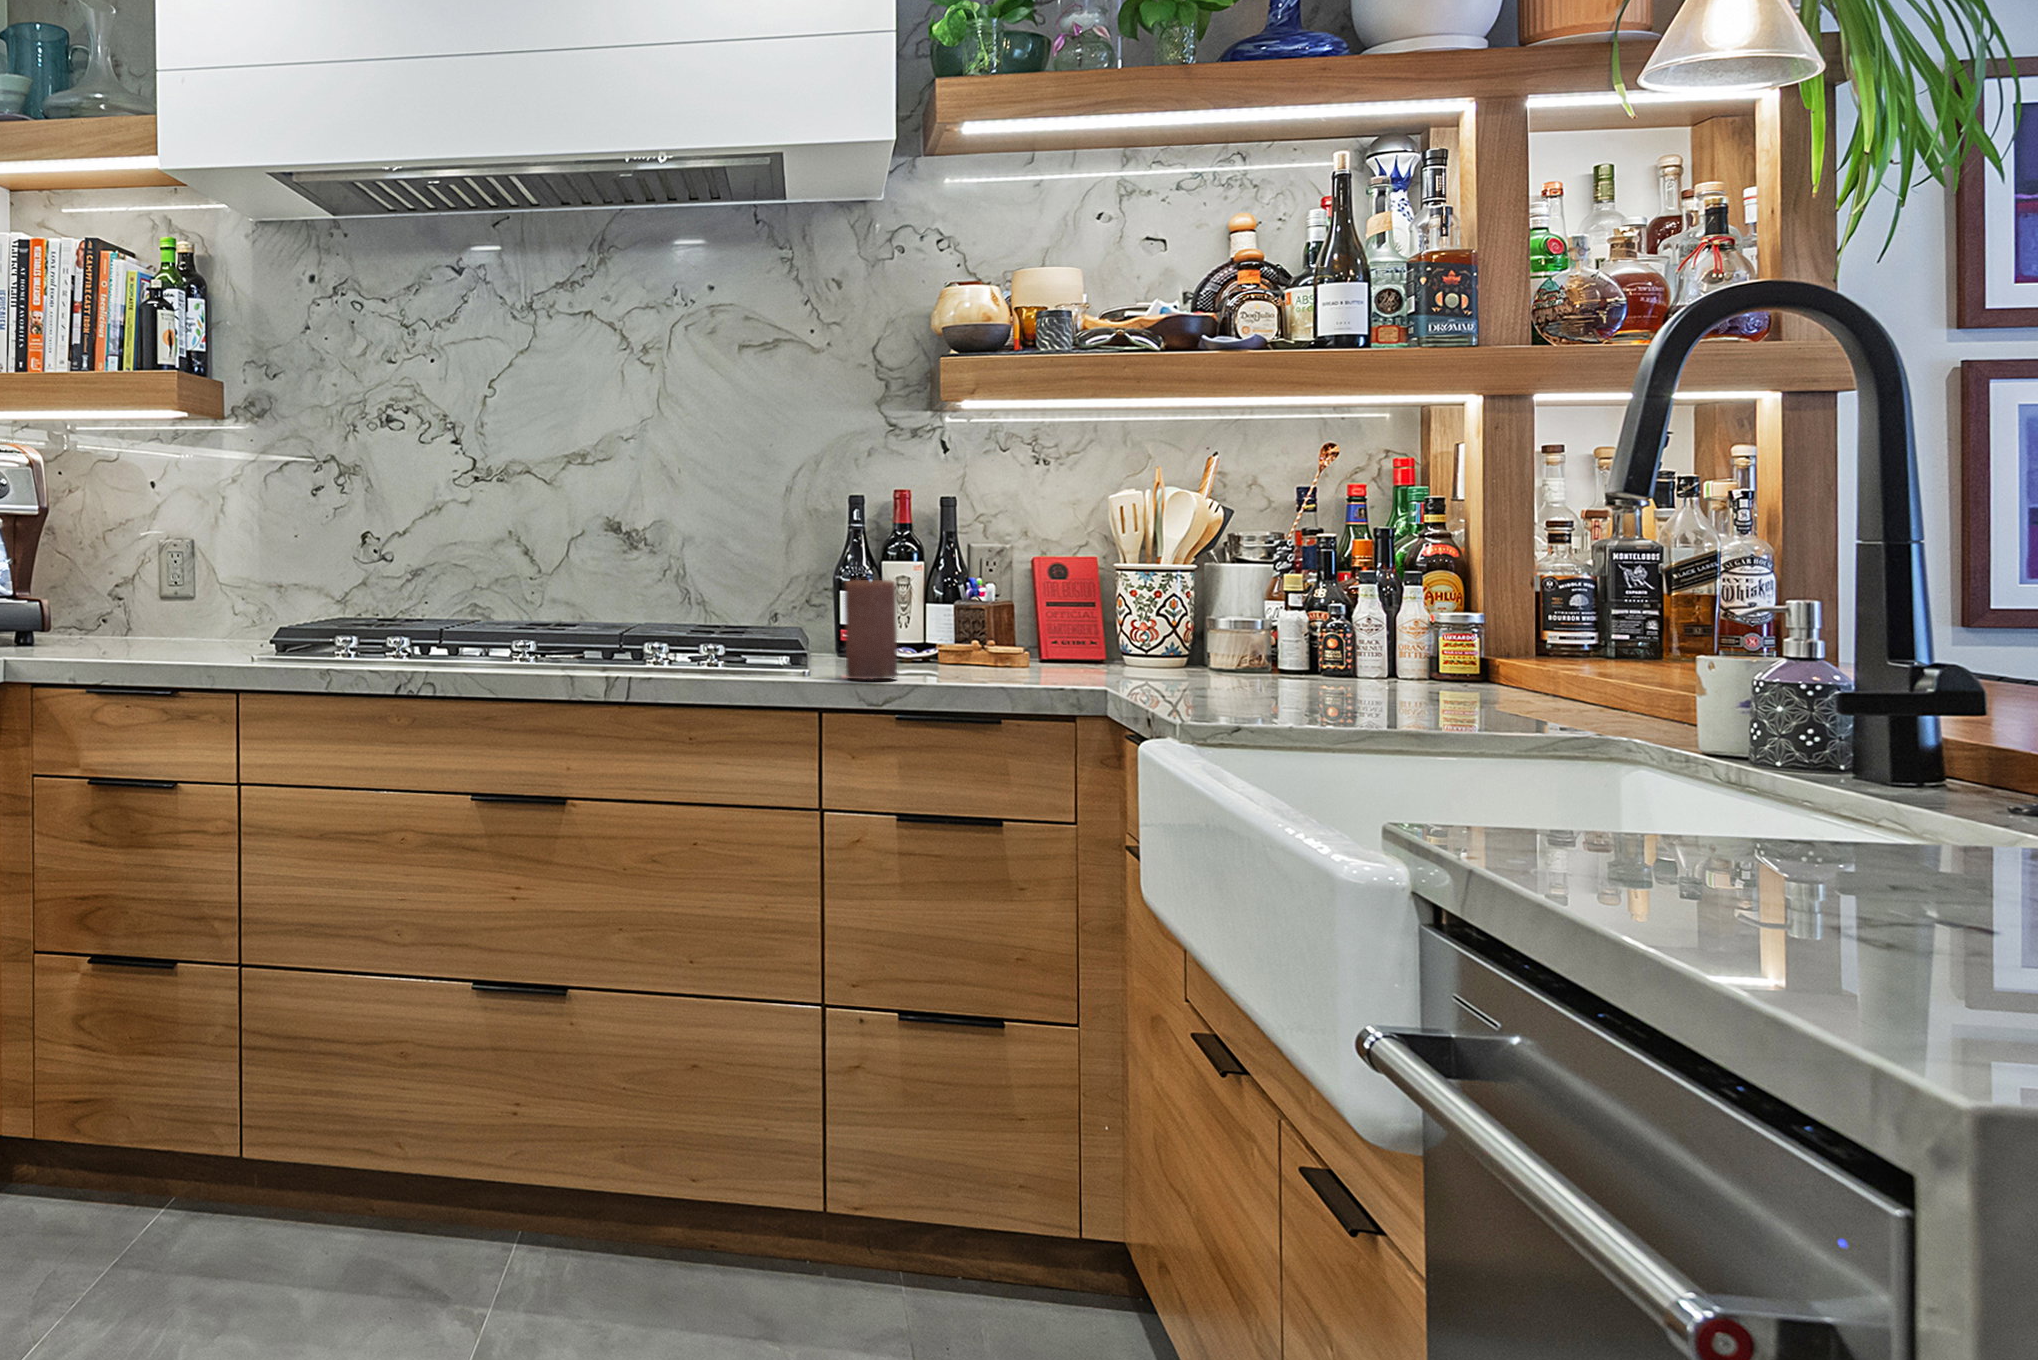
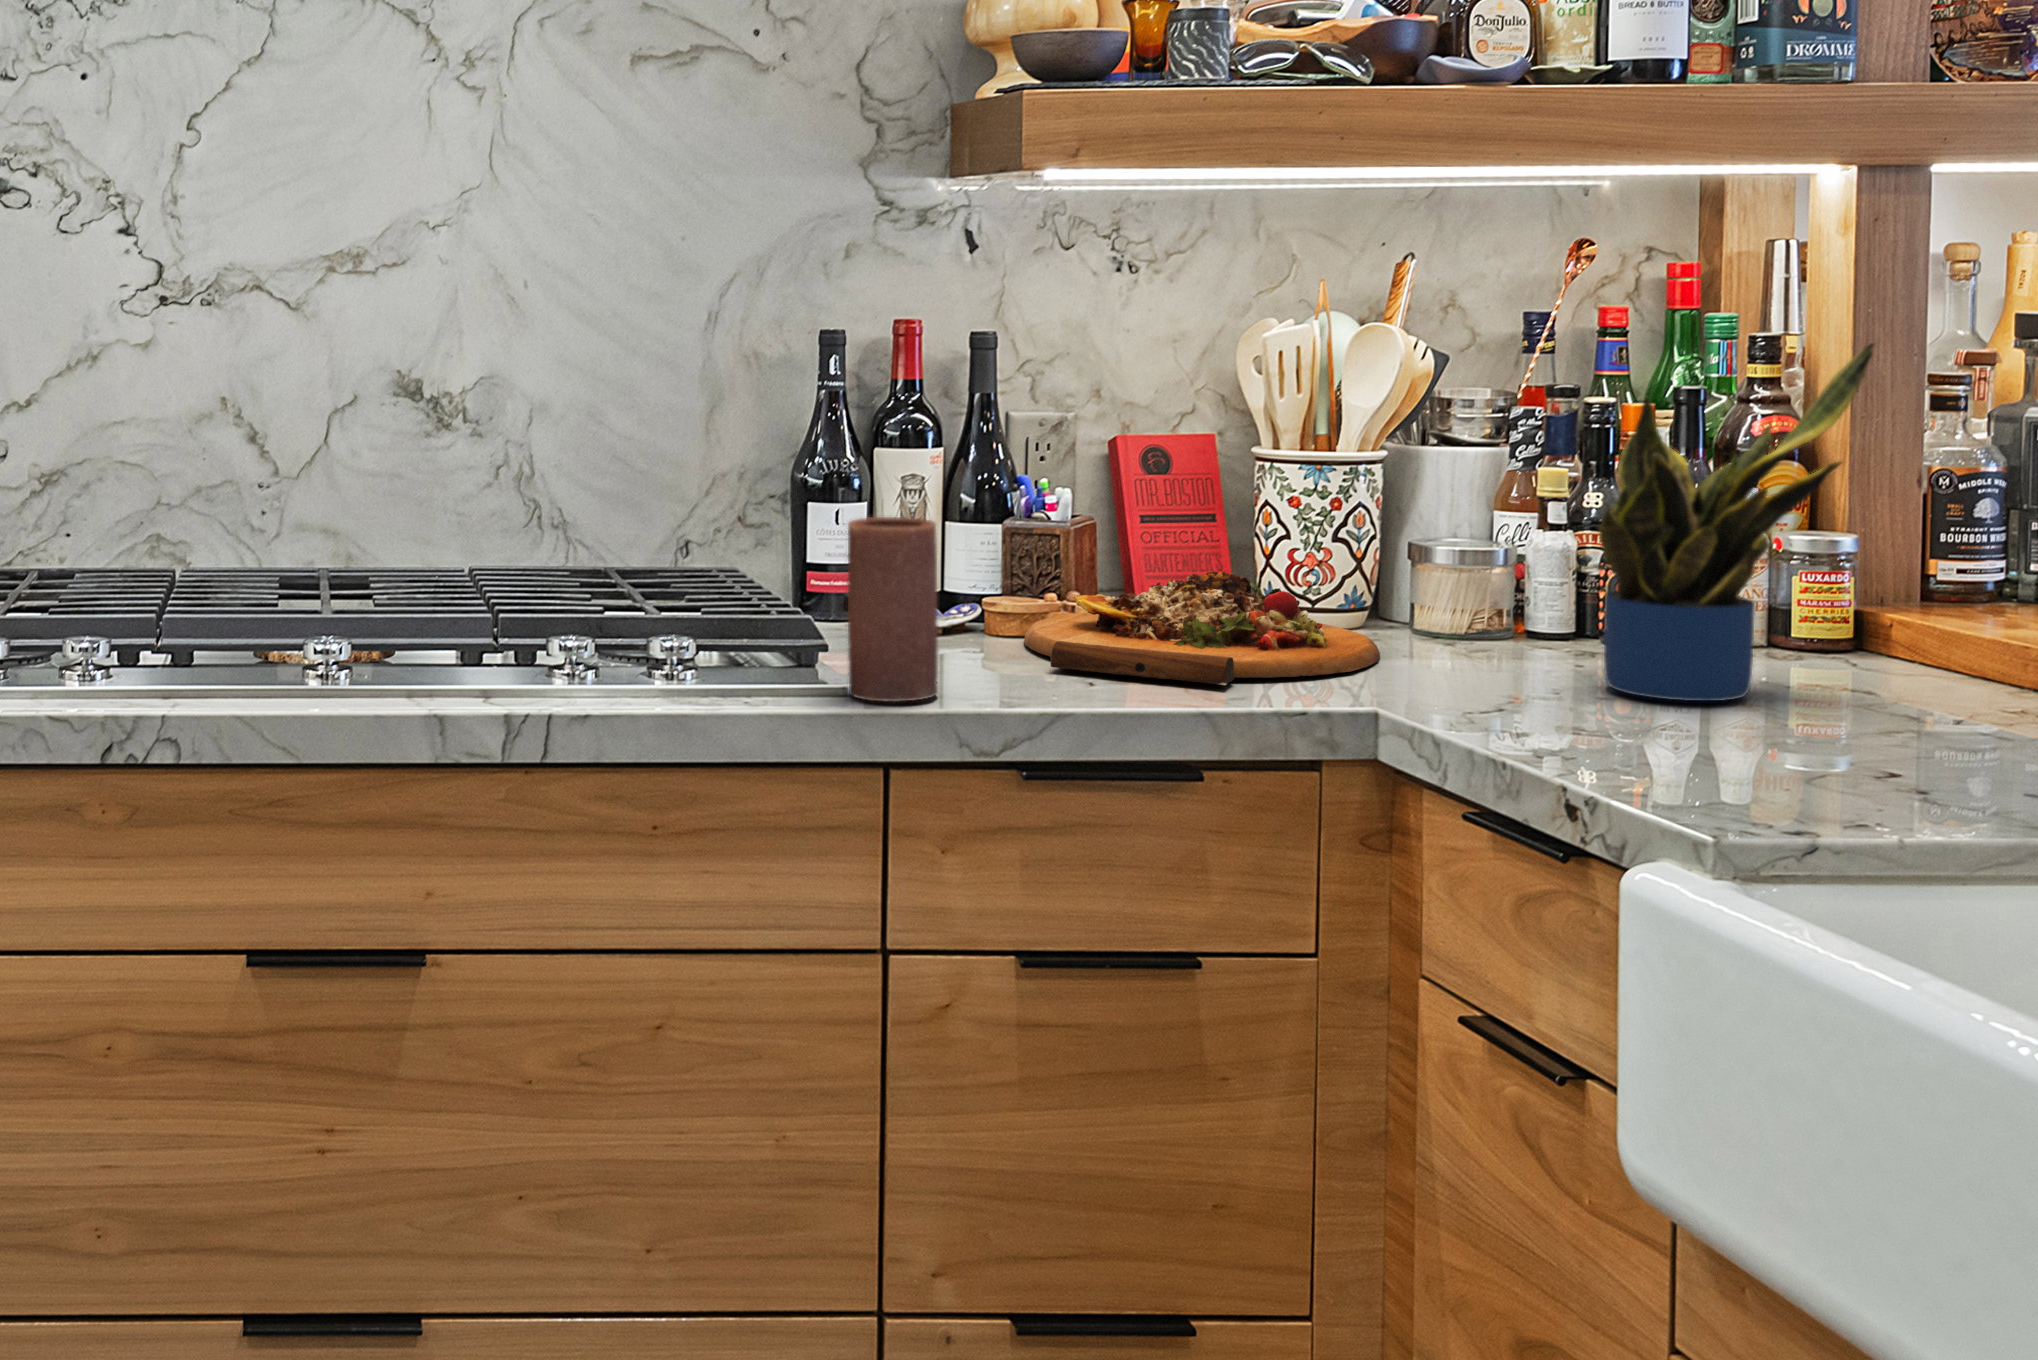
potted plant: none [1292,472,1455,684] -> present [1599,343,1875,701]
cutting board: none [960,624,1171,676] -> present [1024,571,1380,685]

